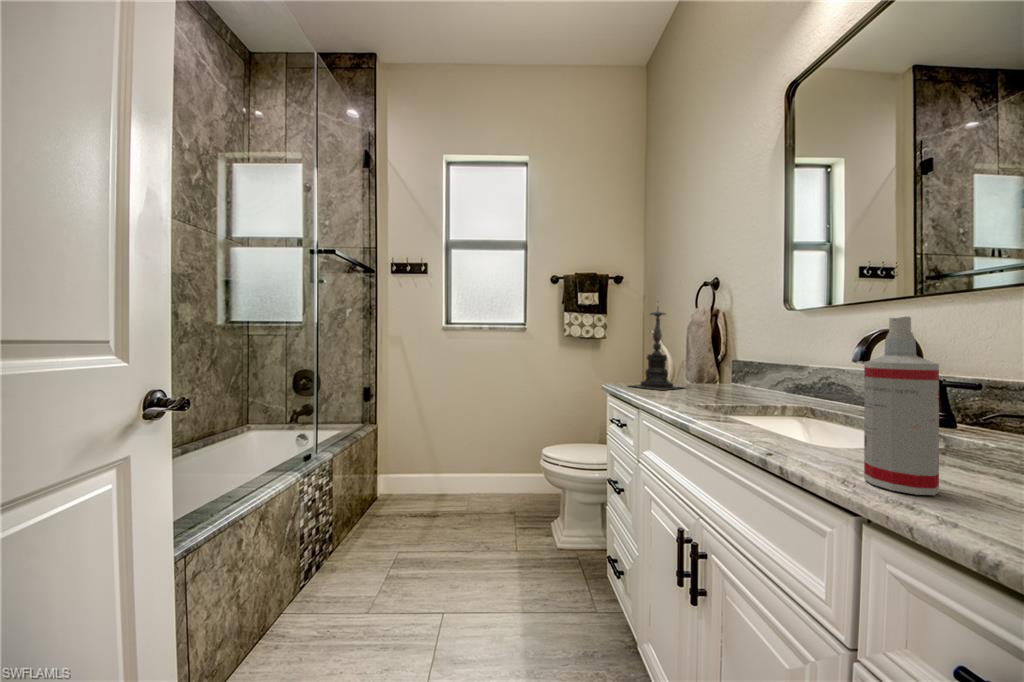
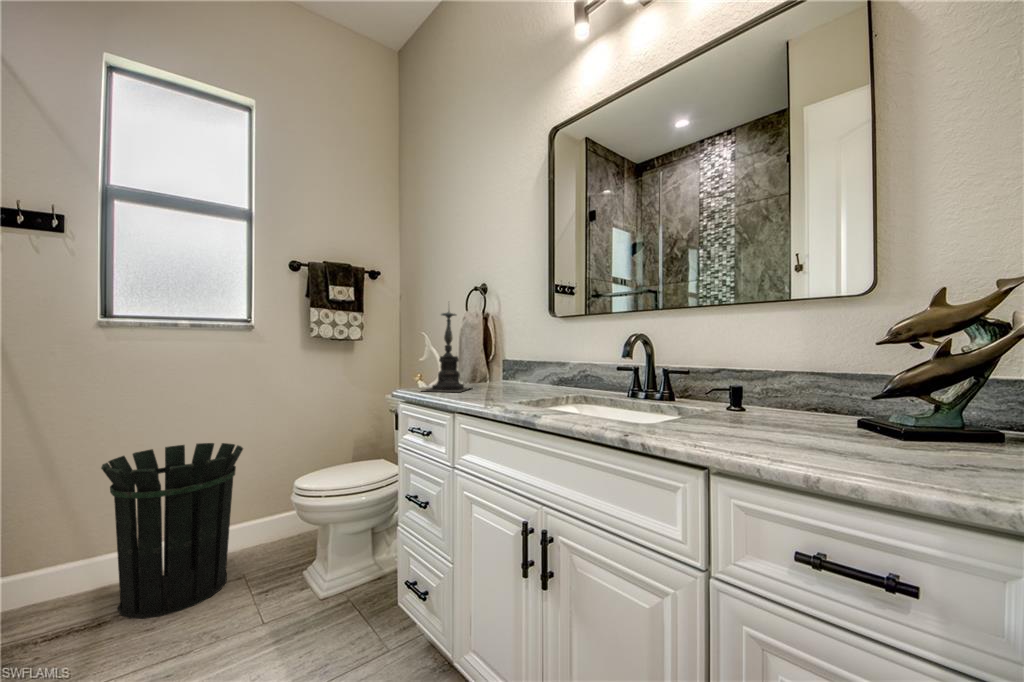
spray bottle: present [864,317,939,495] -> none [700,325,741,446]
waste bin: none [439,411,514,523] -> present [101,443,243,619]

